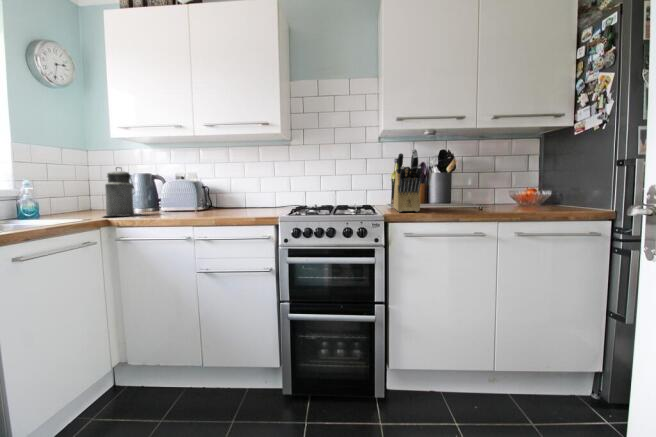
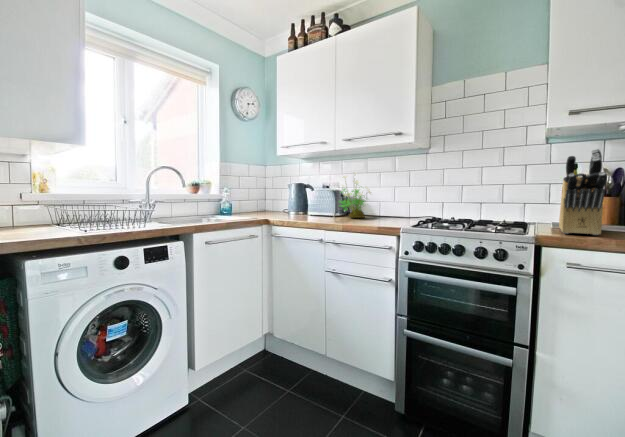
potted plant: none [203,162,241,211] -> present [340,176,371,218]
canister: present [105,167,140,216] -> none [265,178,292,217]

